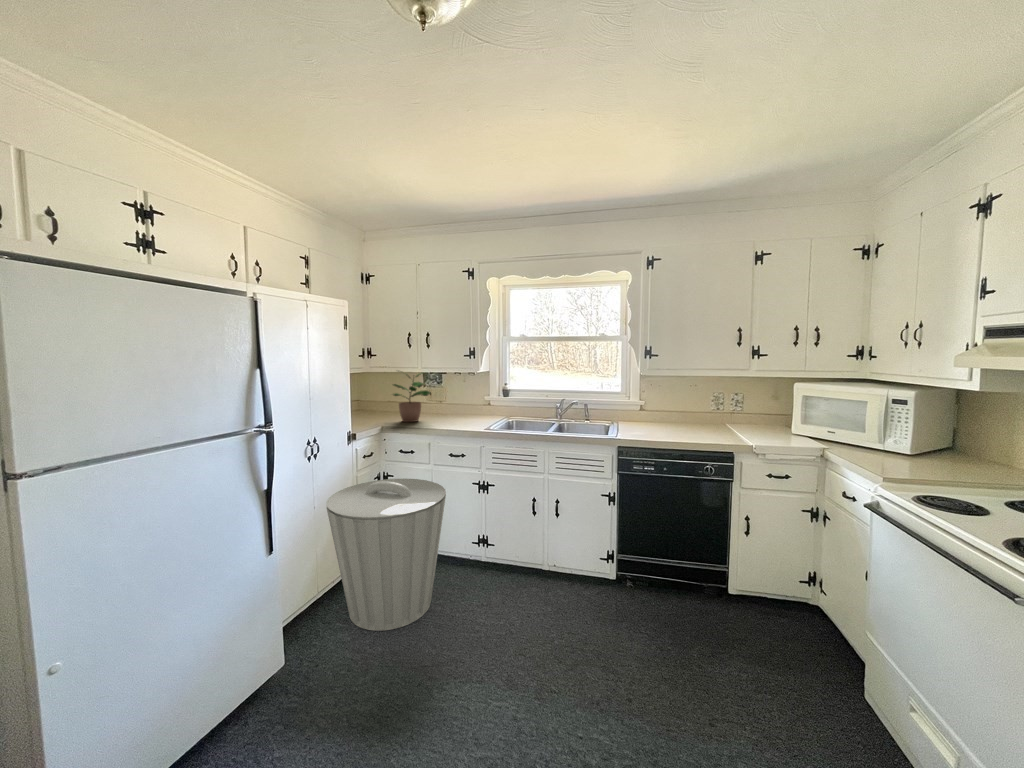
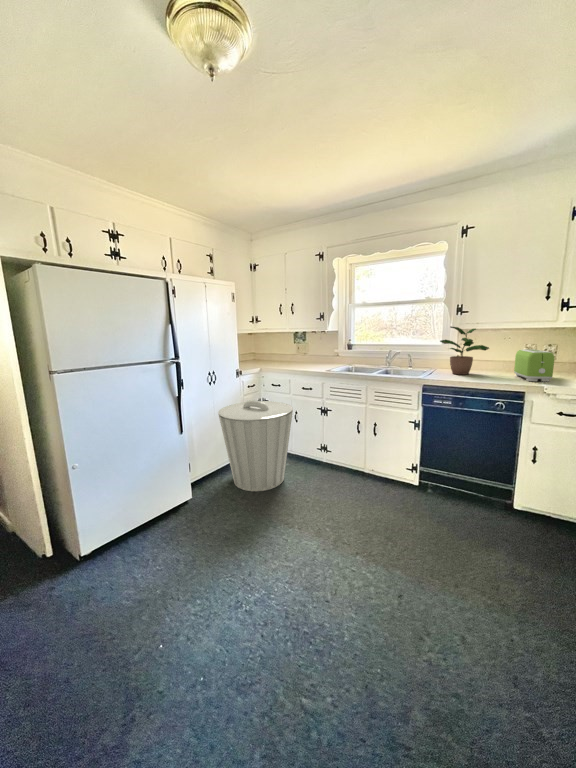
potted plant: present [392,373,431,422] -> present [440,327,489,375]
toaster: none [710,401,756,440] -> present [514,349,554,382]

